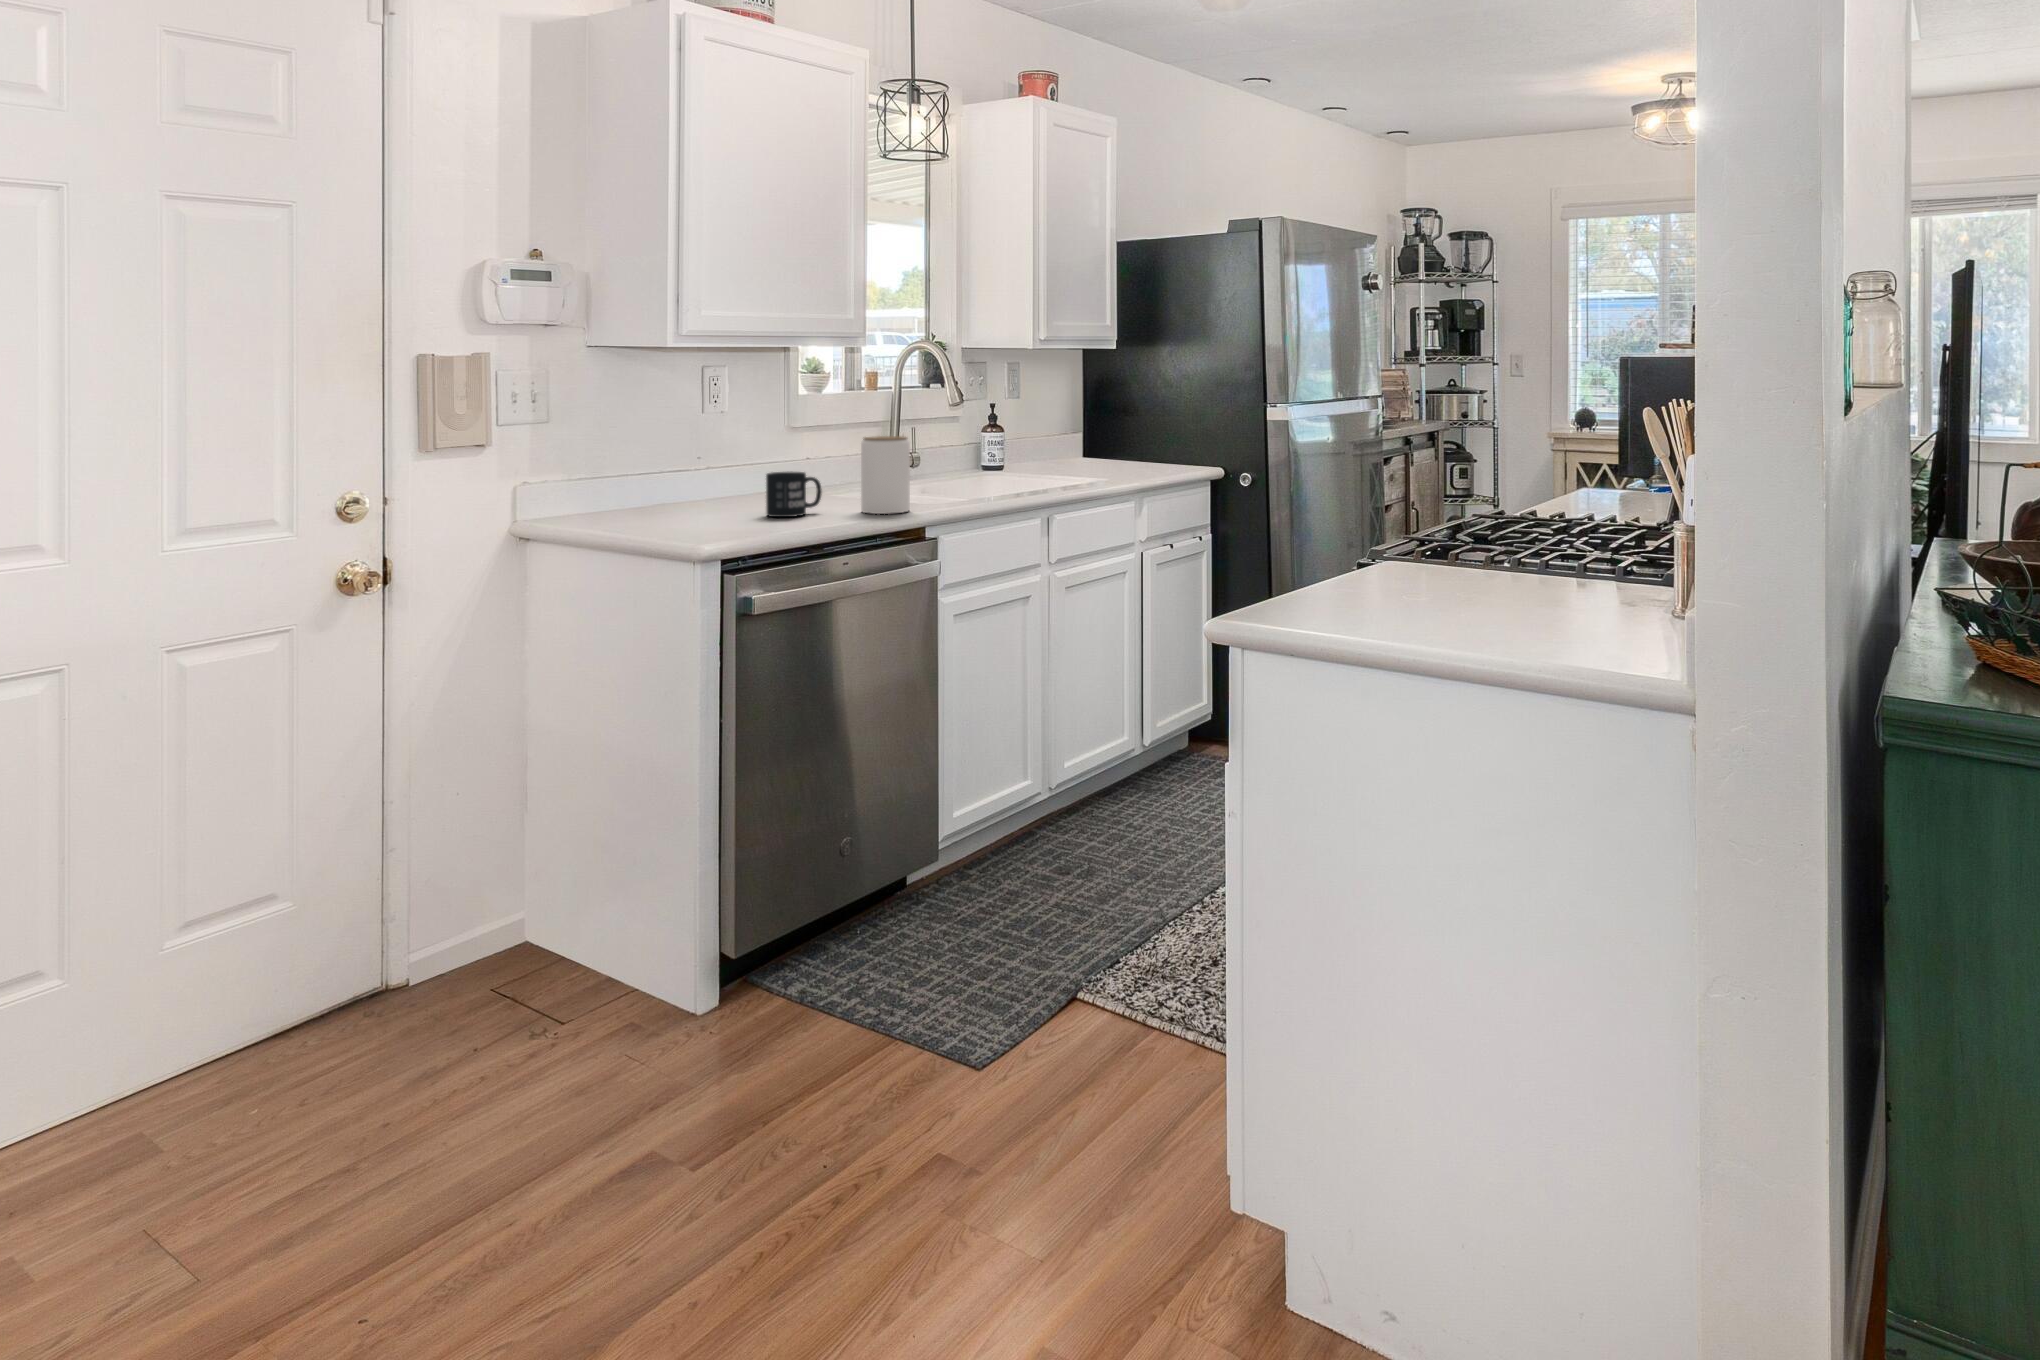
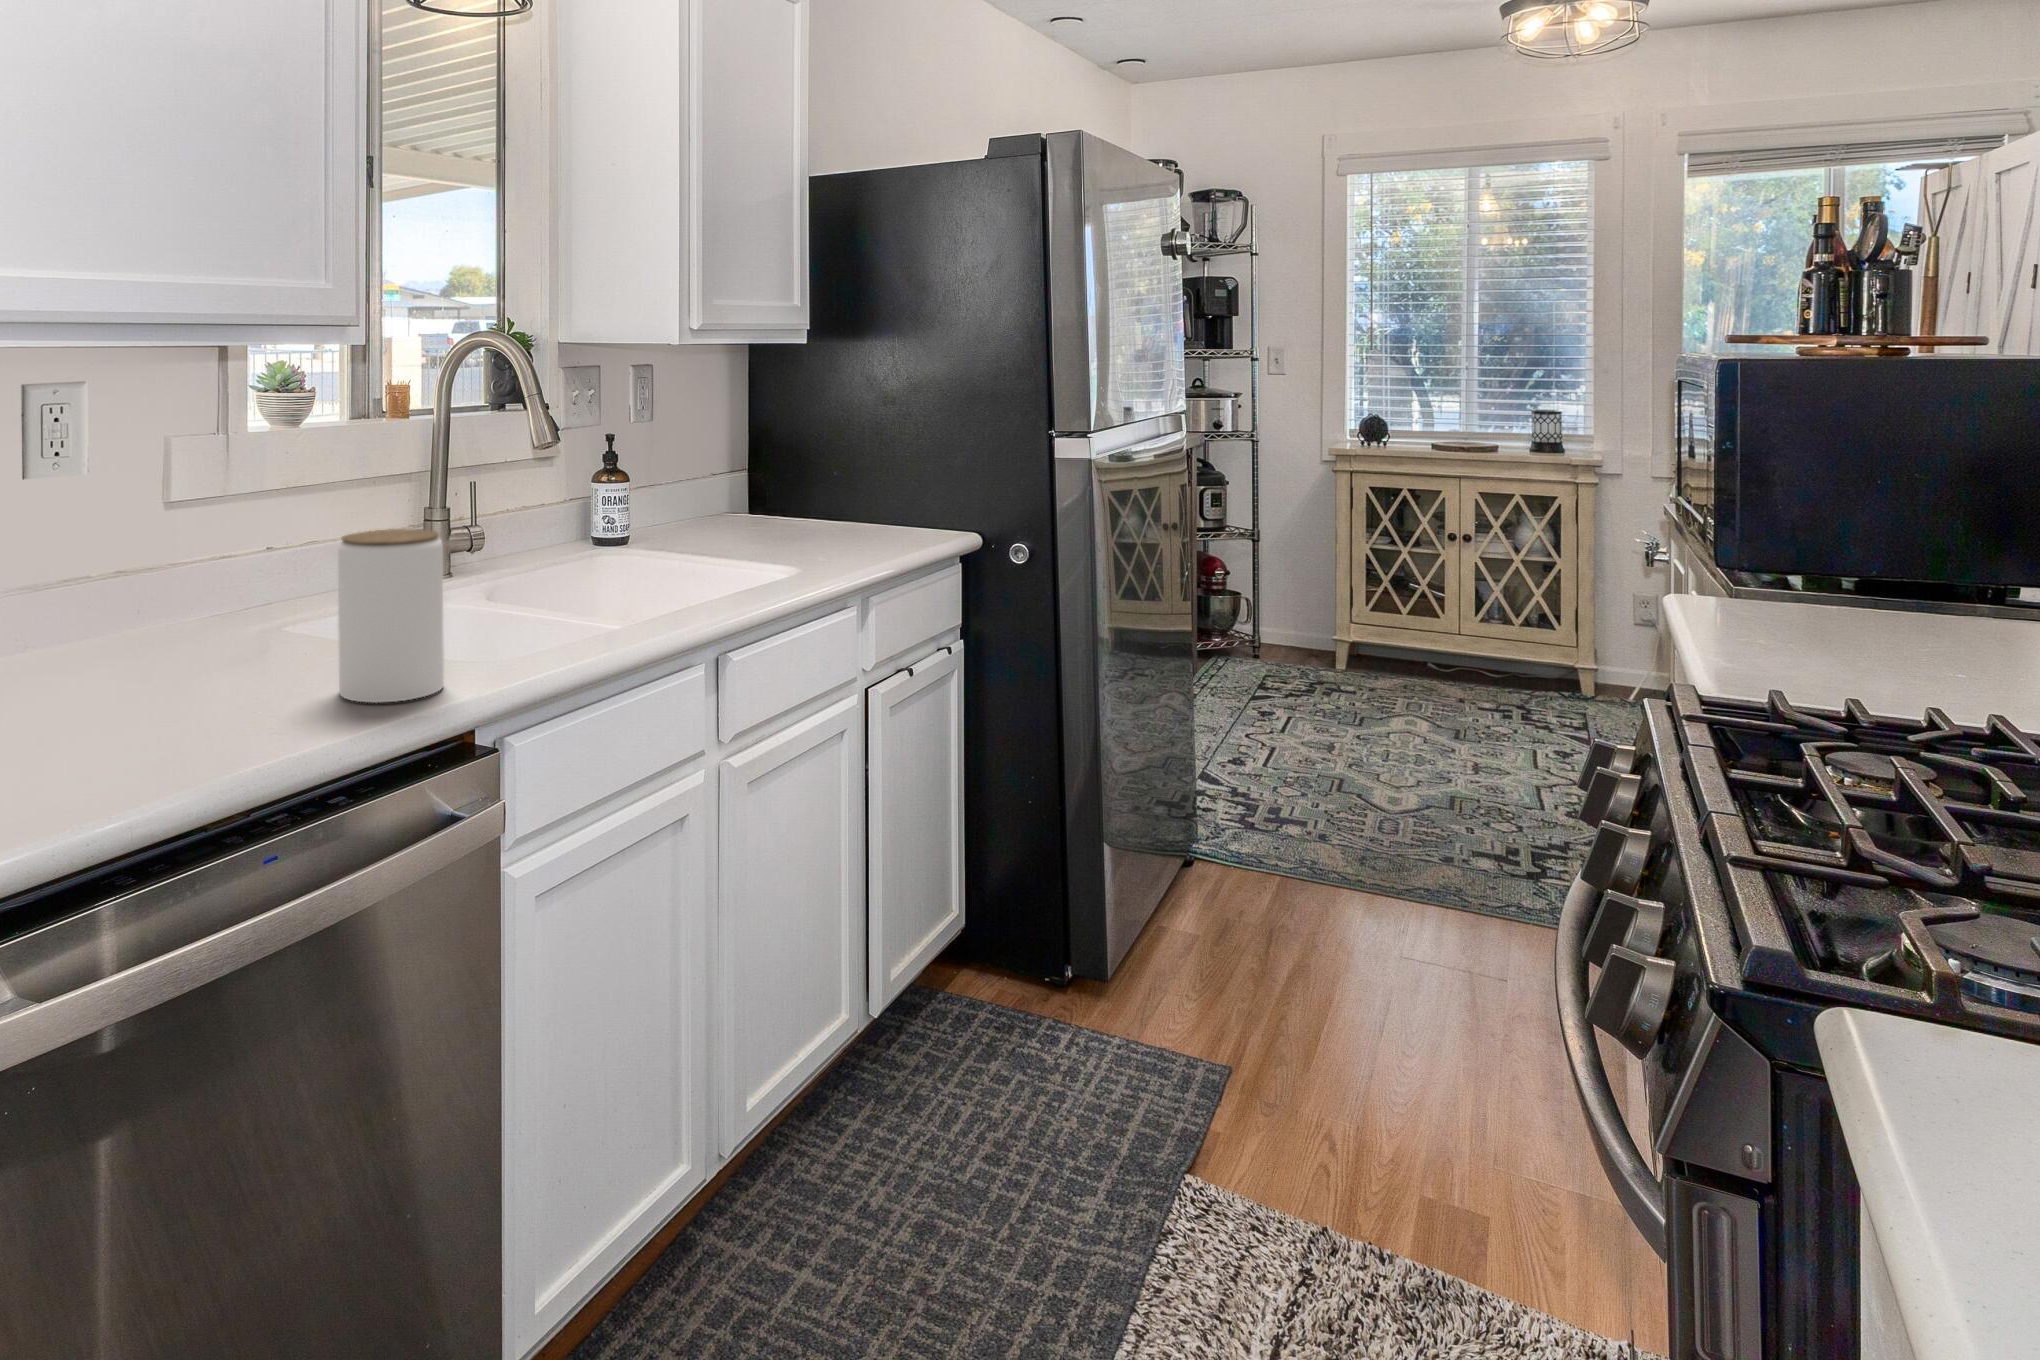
mug: present [766,472,822,517] -> none [120,613,251,723]

